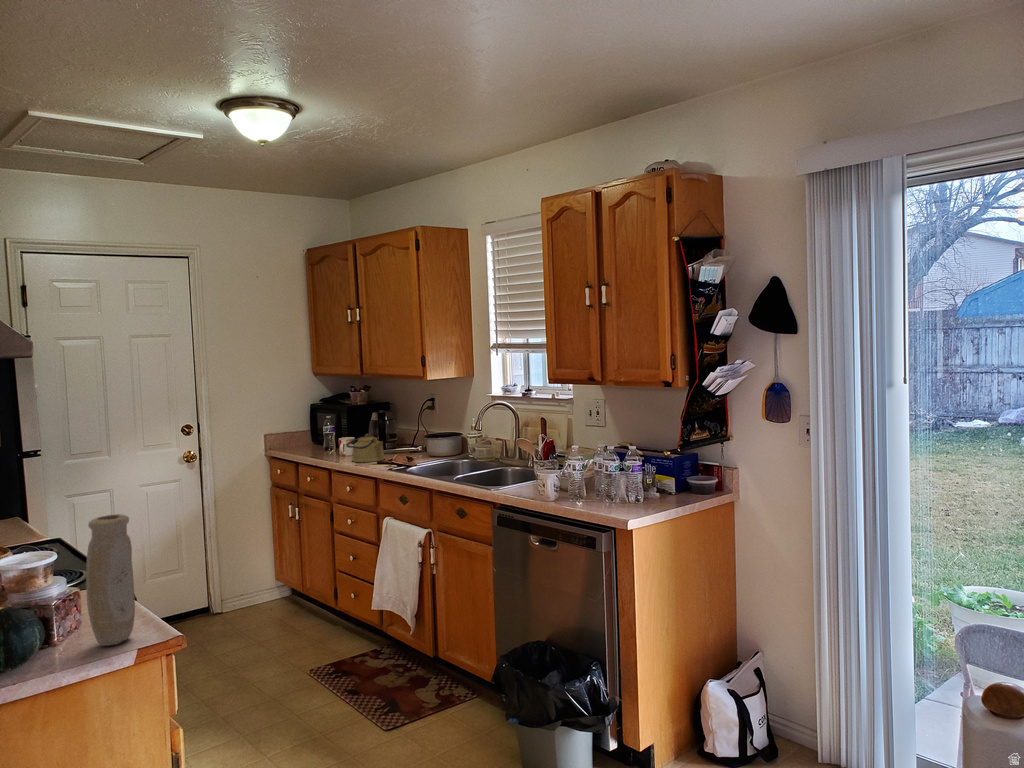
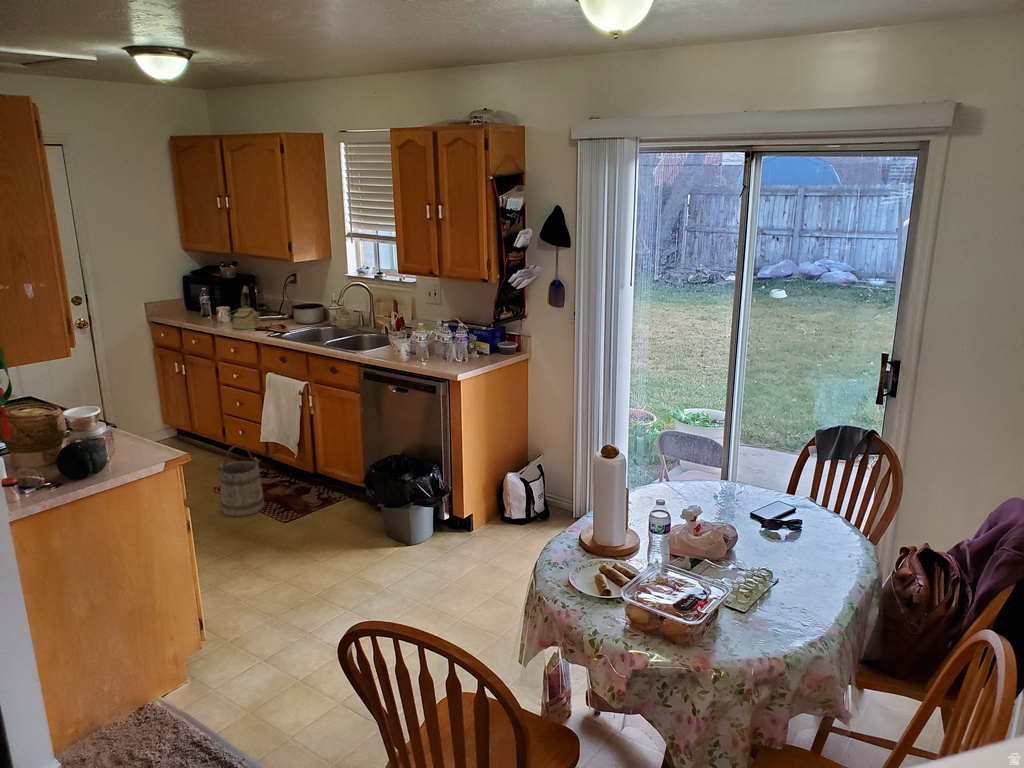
vase: present [86,514,135,646] -> none [127,382,157,462]
bucket: none [302,613,364,716] -> present [217,445,264,516]

